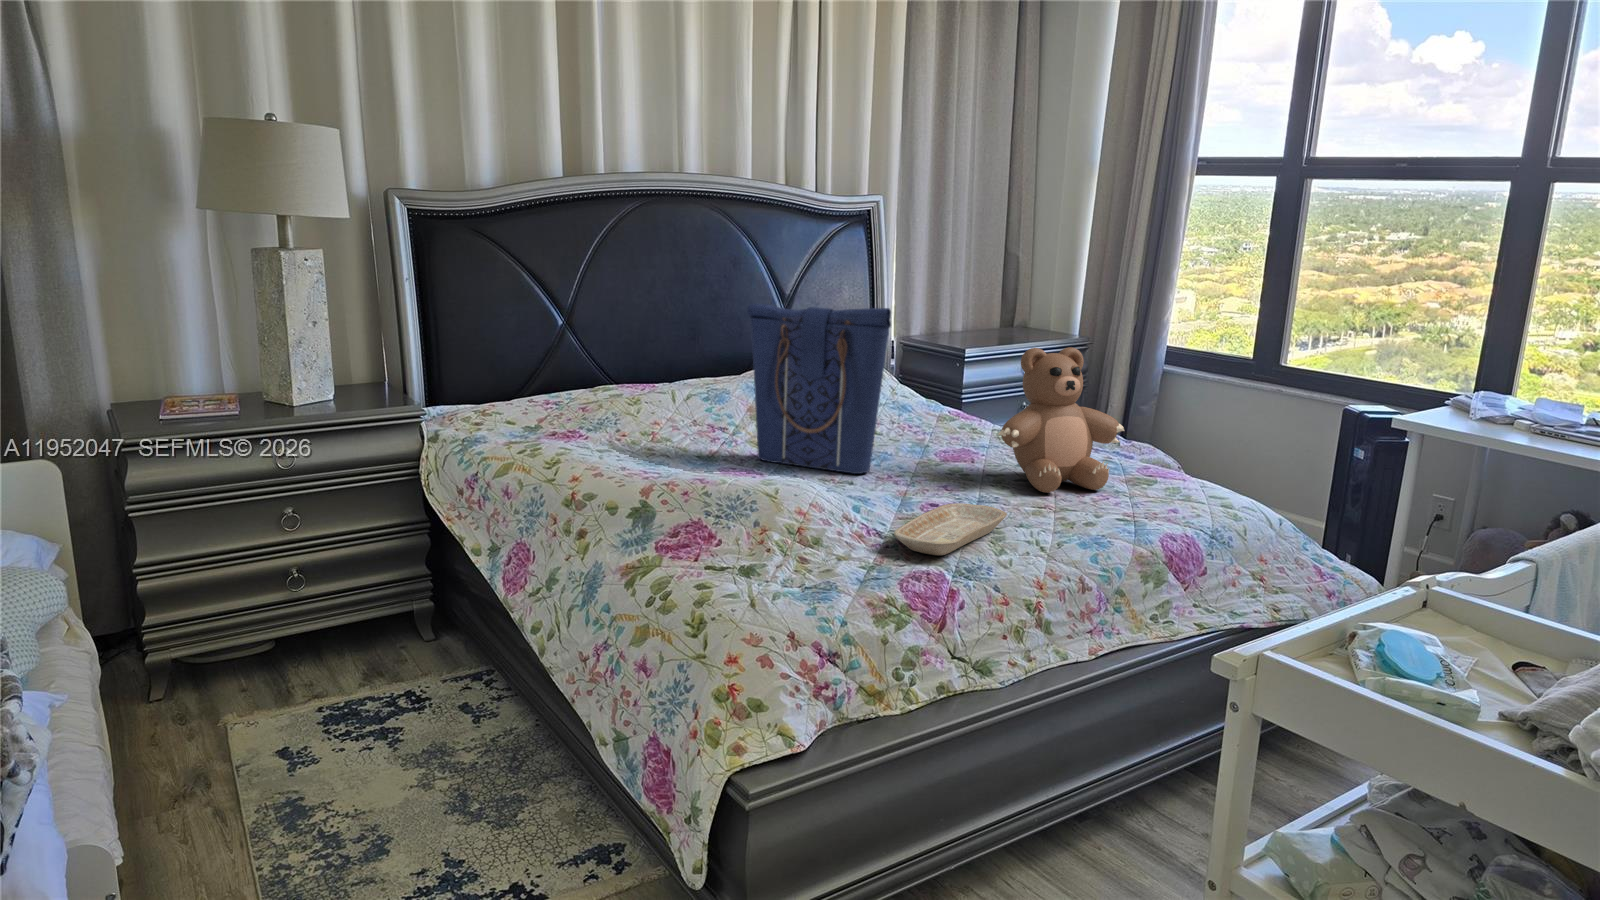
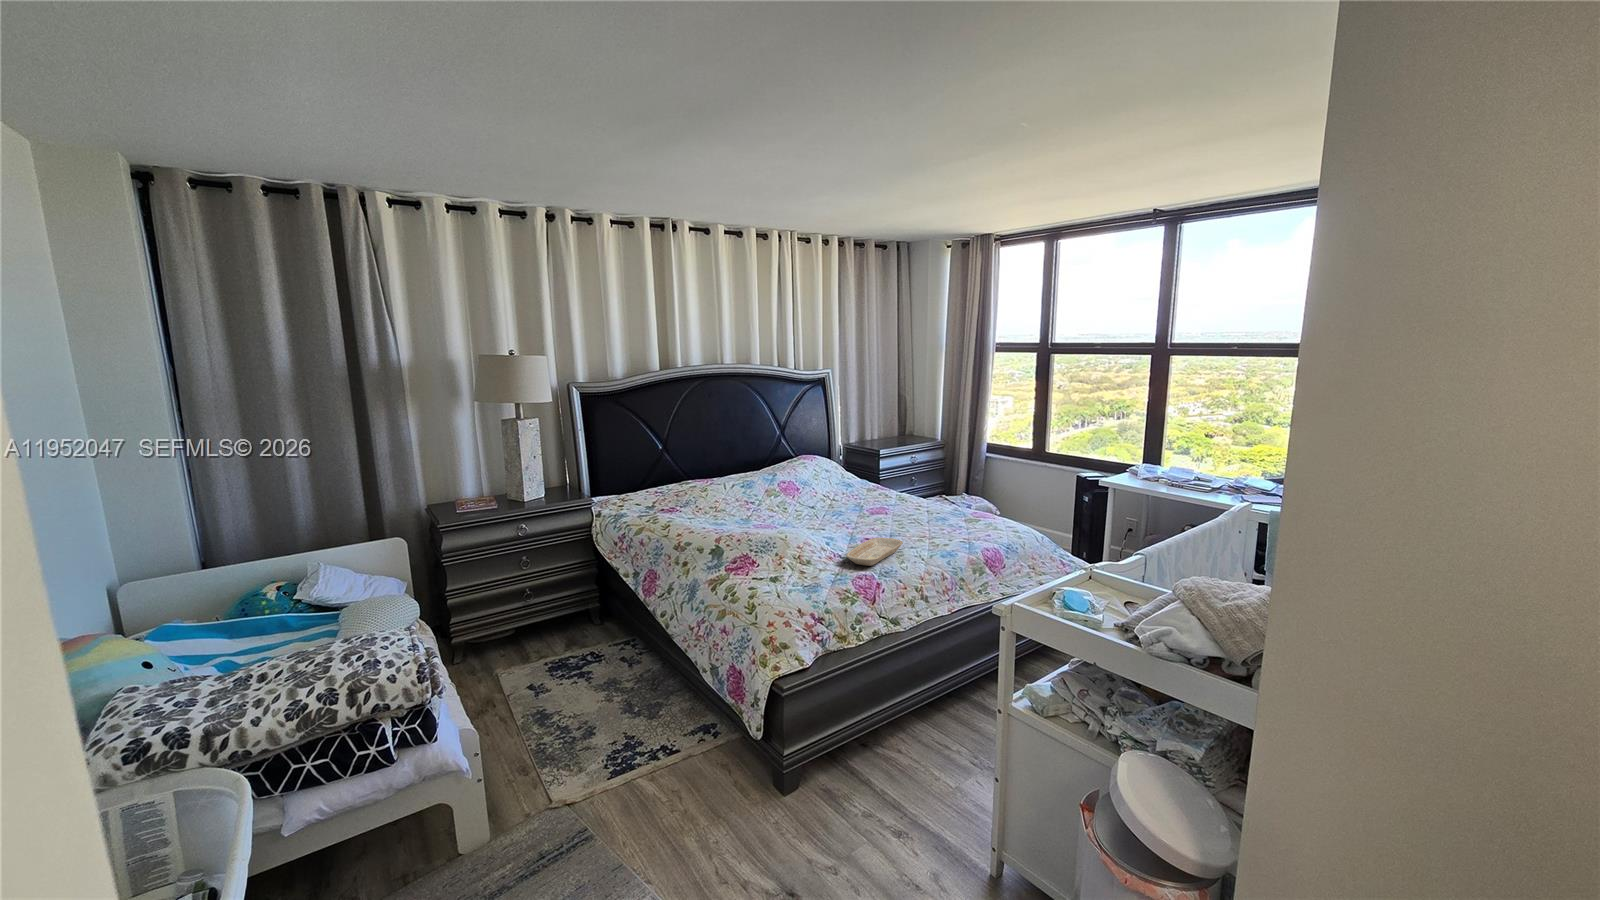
tote bag: present [747,303,891,474] -> none [764,437,839,524]
teddy bear: present [998,347,1124,493] -> none [897,453,962,529]

